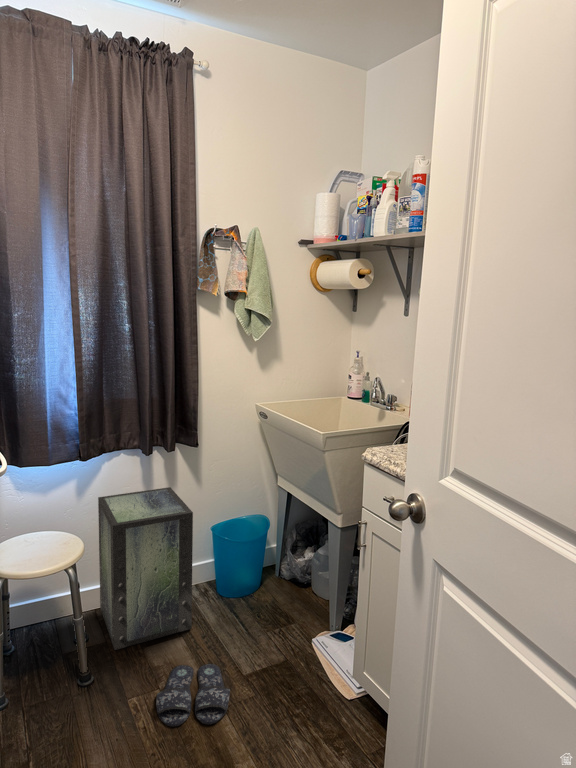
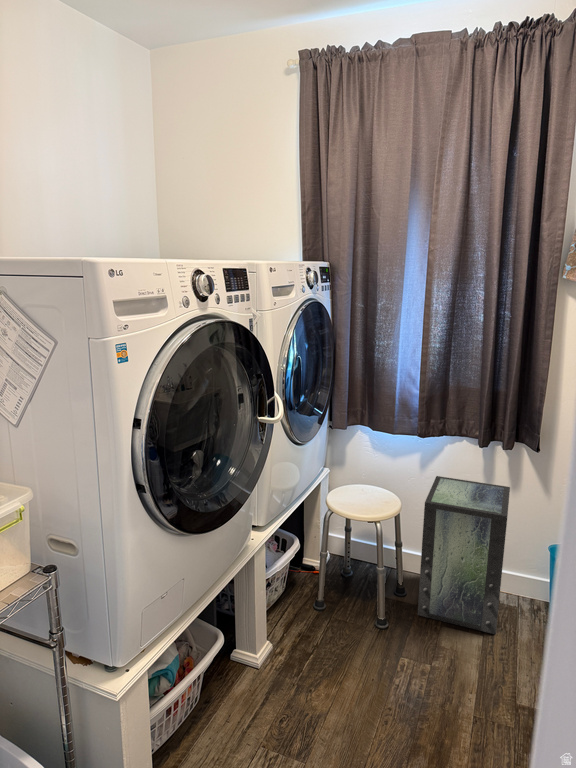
slippers: present [156,664,230,727] -> none [415,657,497,722]

